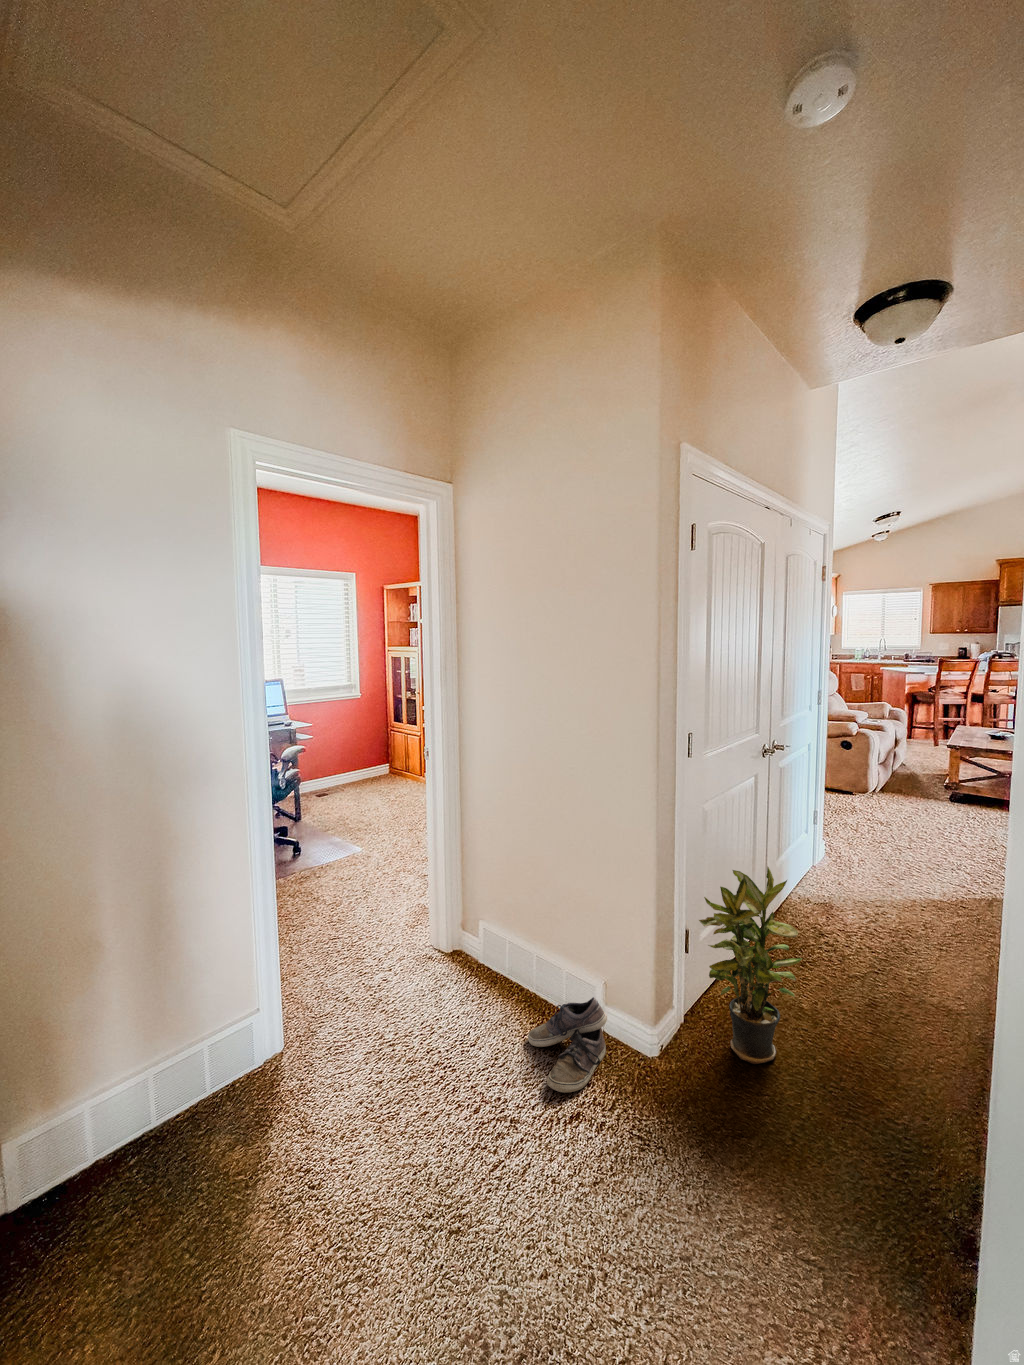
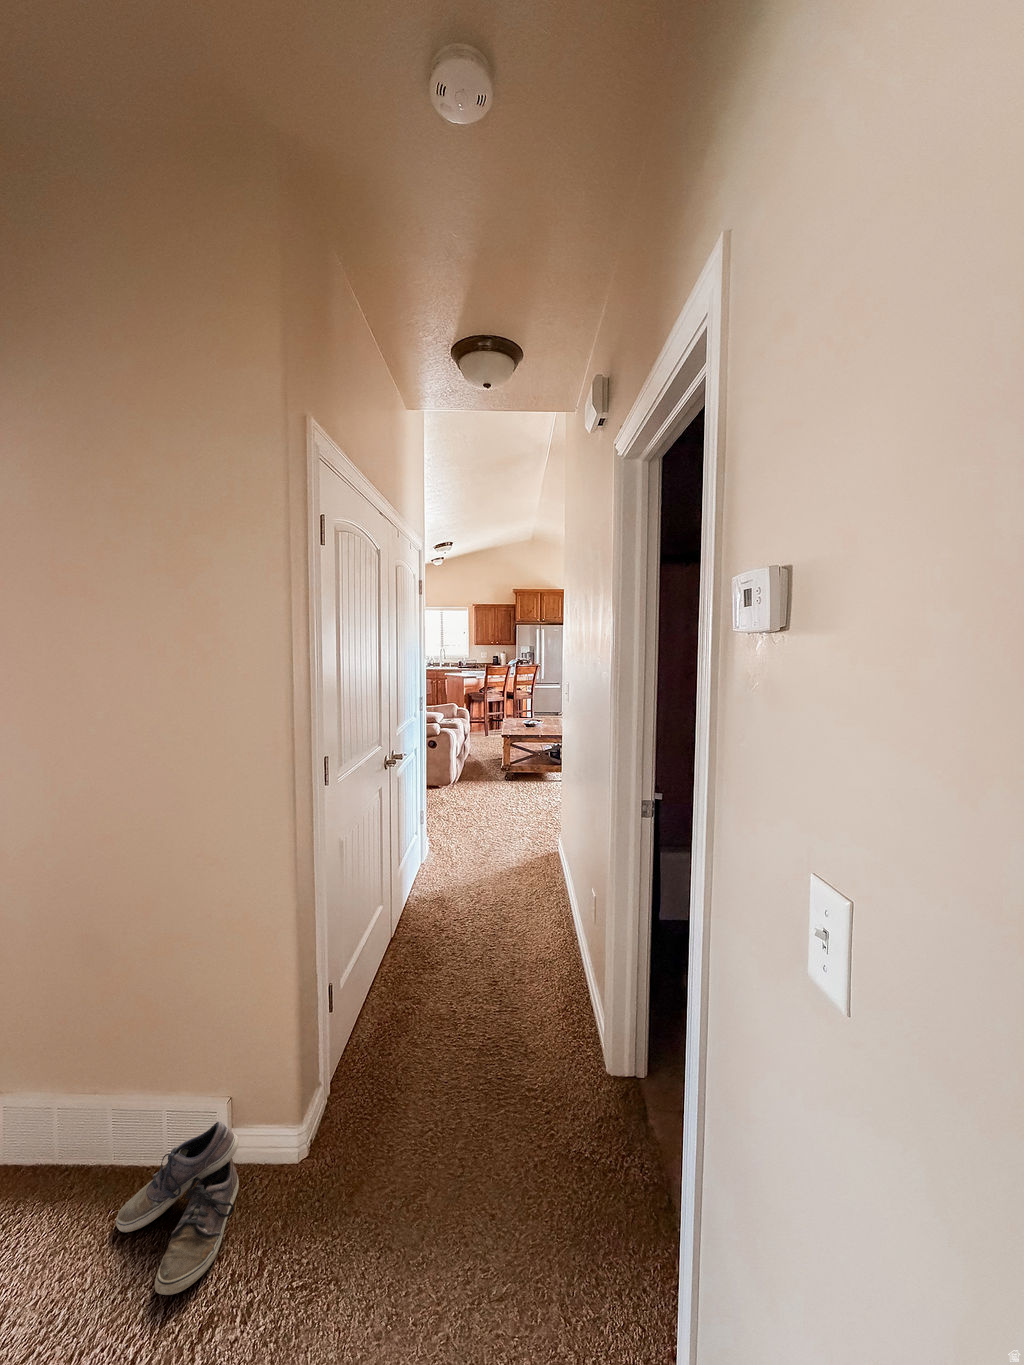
potted plant: present [699,867,802,1064] -> none [344,890,454,1111]

